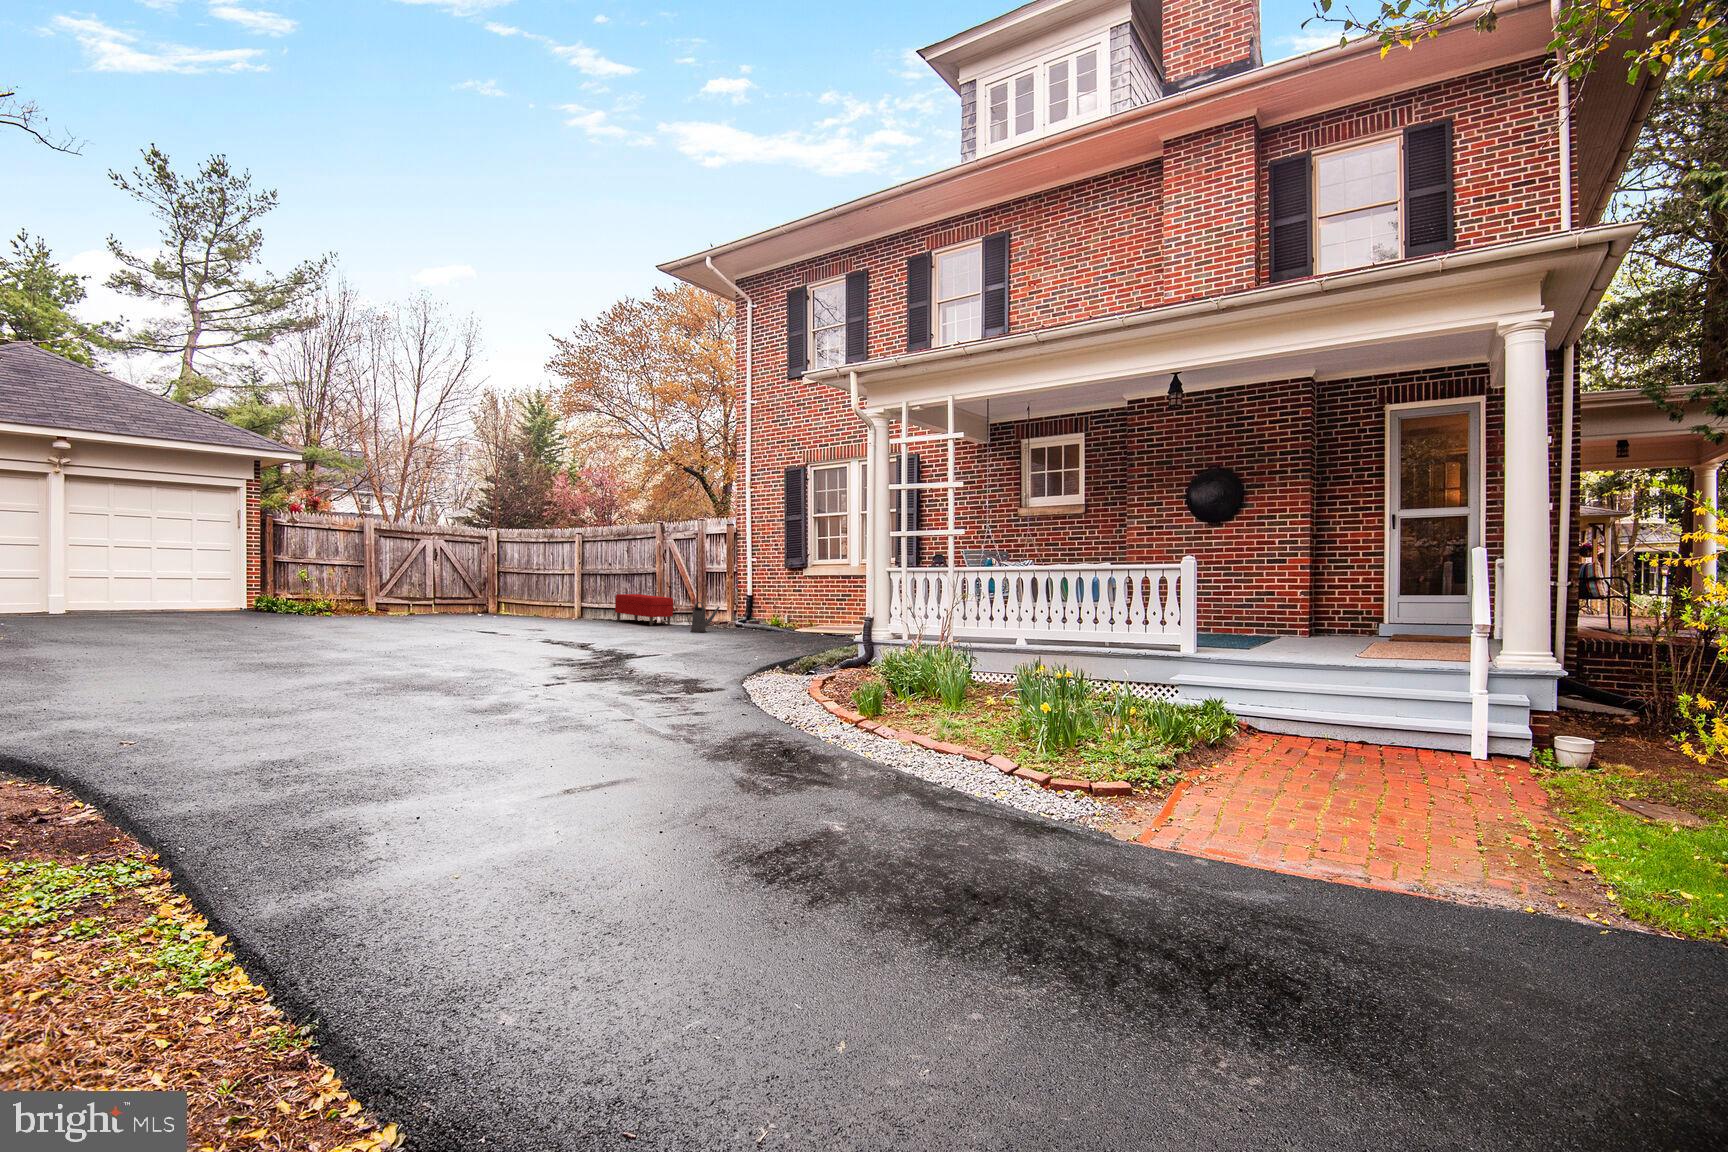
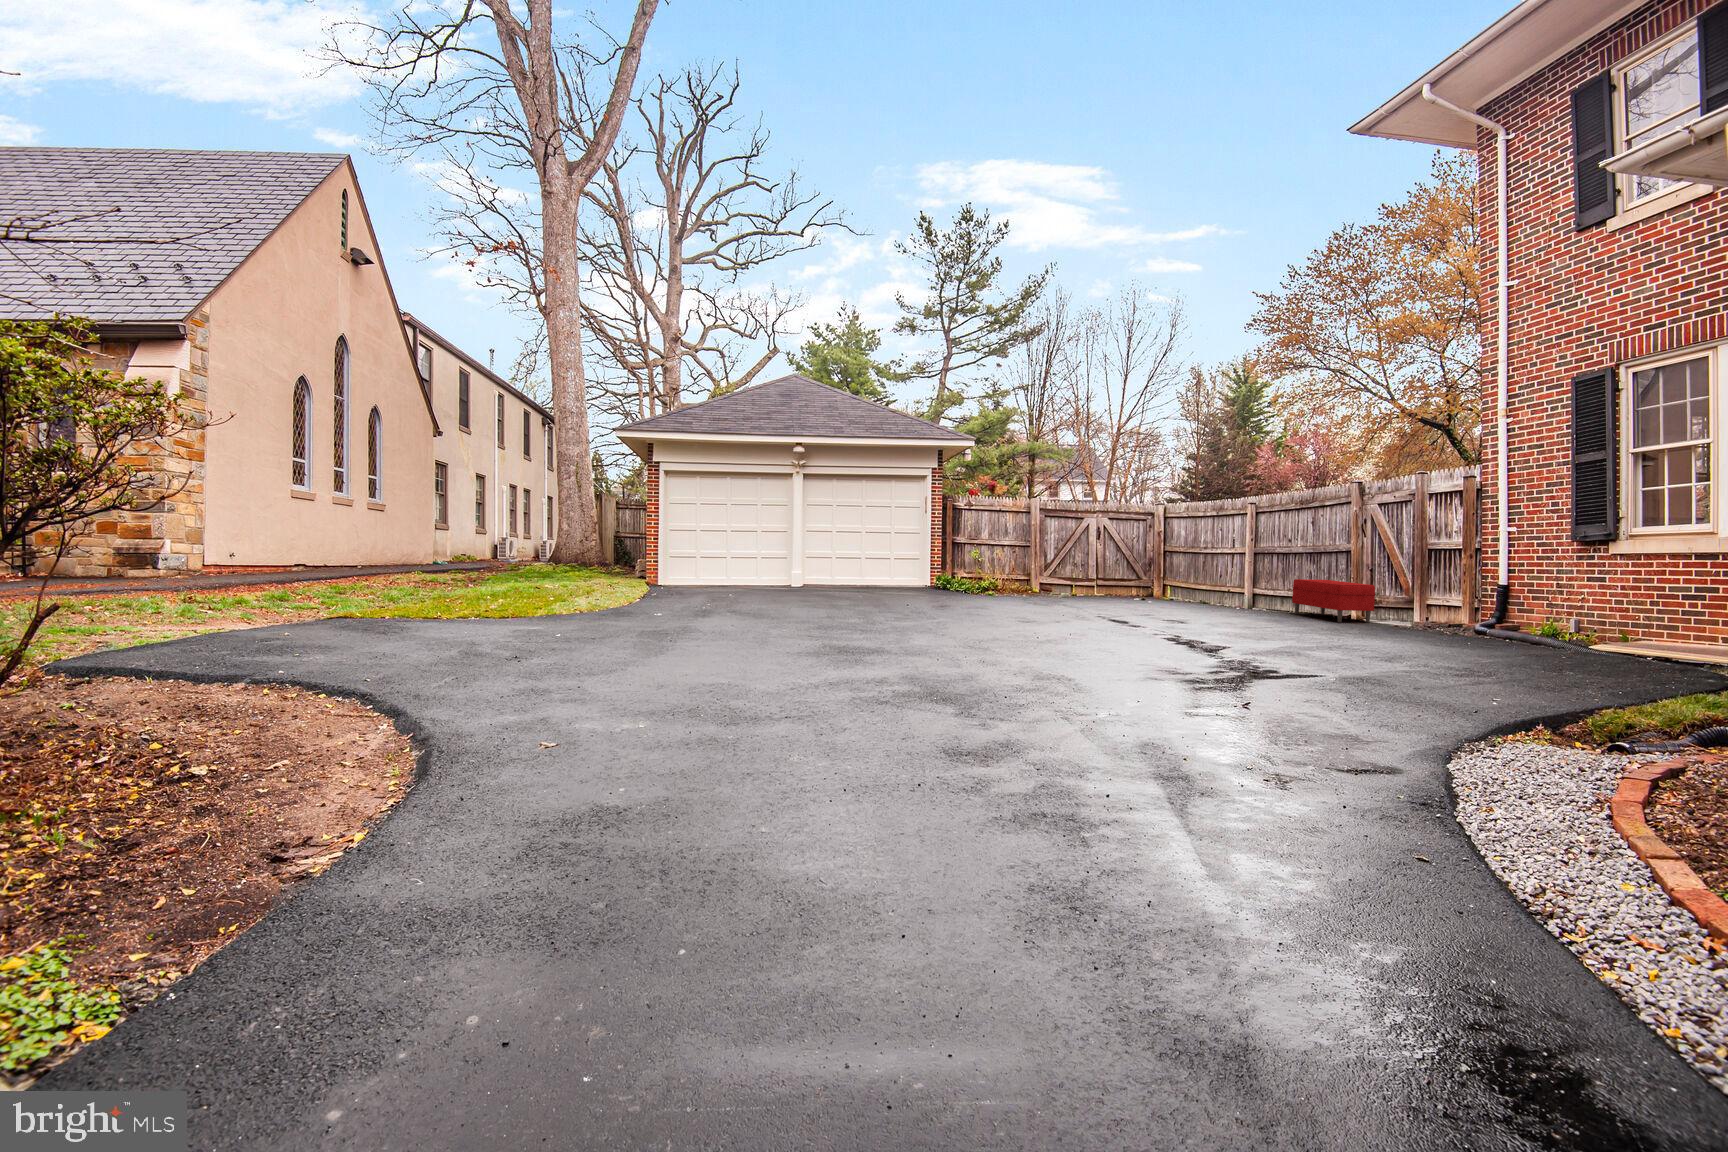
watering can: present [688,602,720,632] -> none [1393,591,1448,635]

